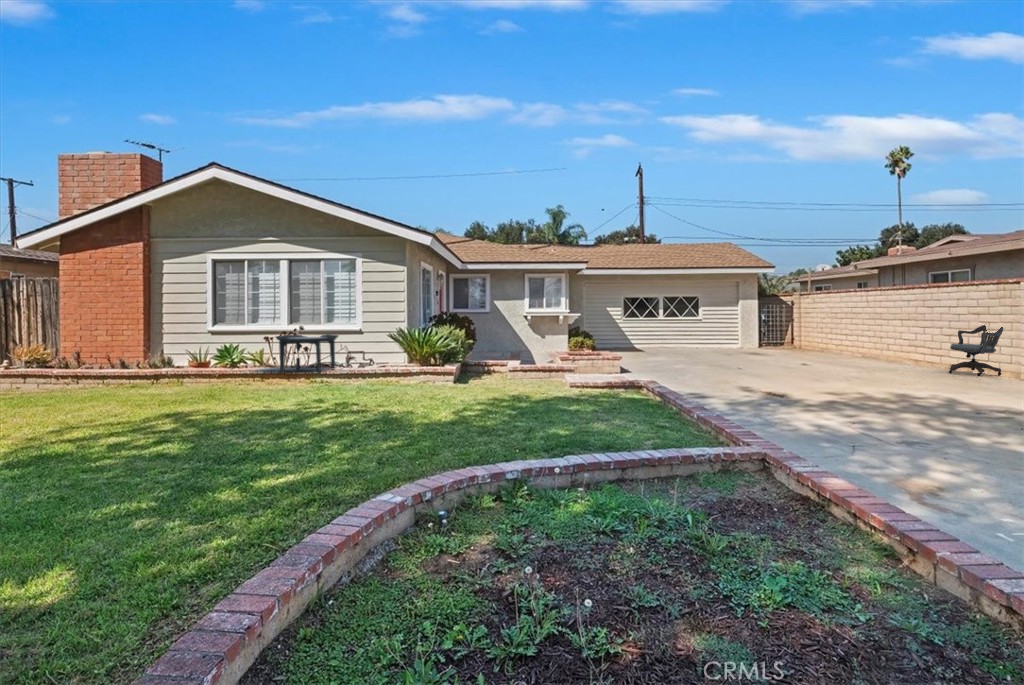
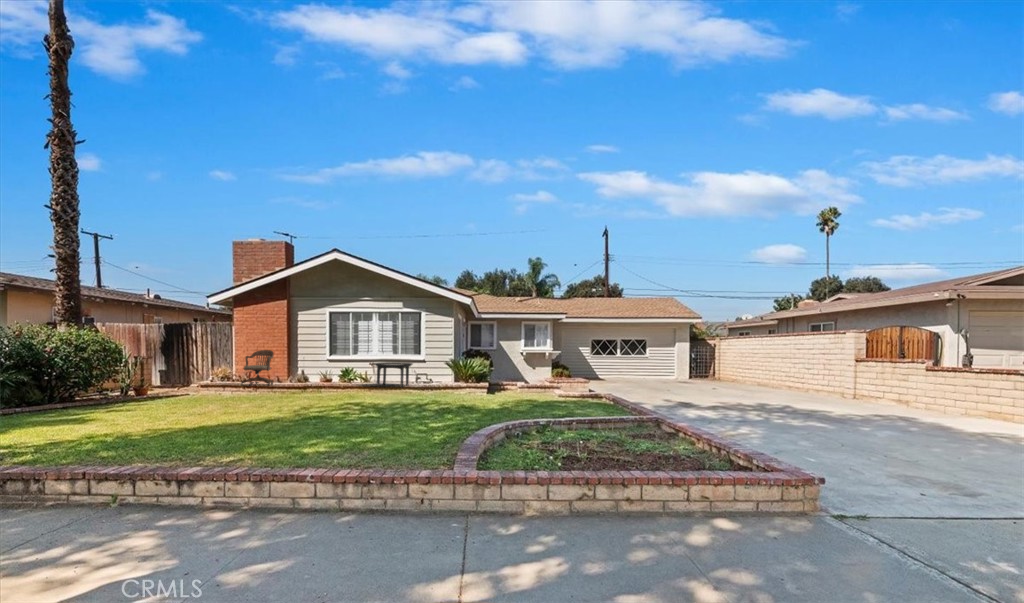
chair: present [949,325,1003,376] -> present [241,350,274,387]

